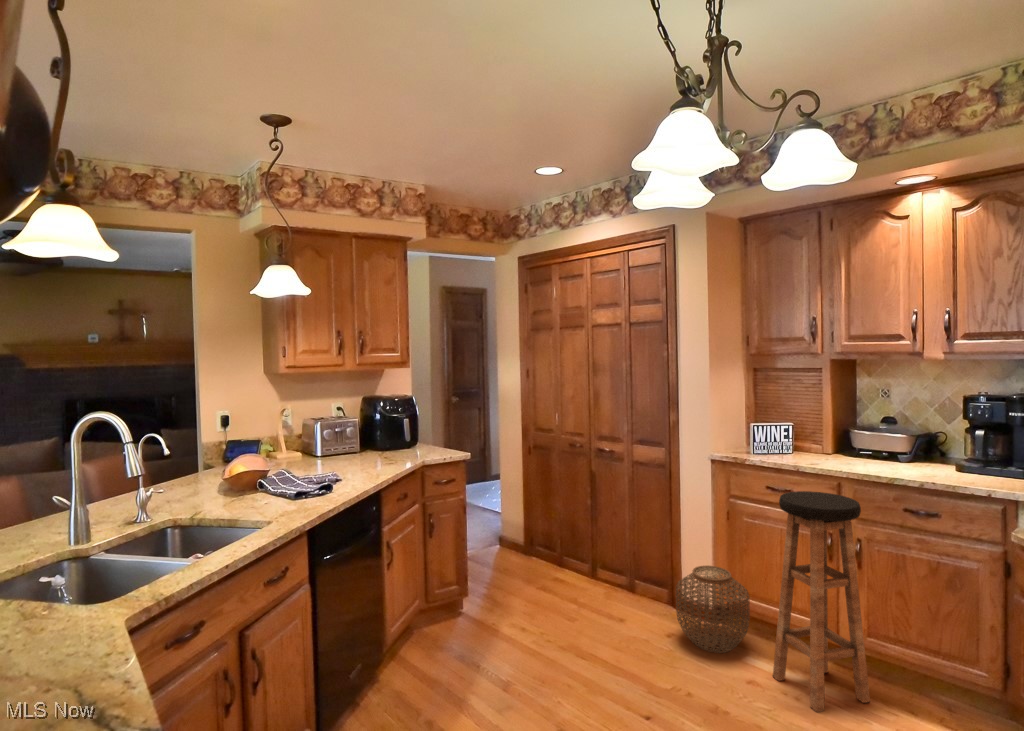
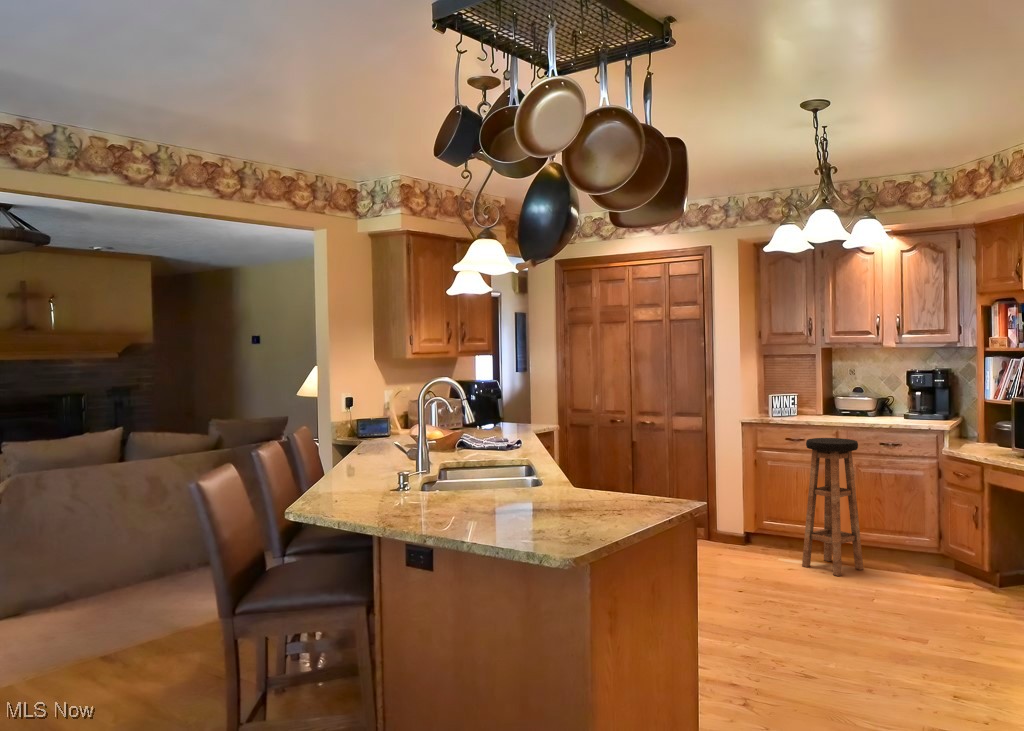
woven basket: present [676,566,750,653] -> none [725,502,779,560]

